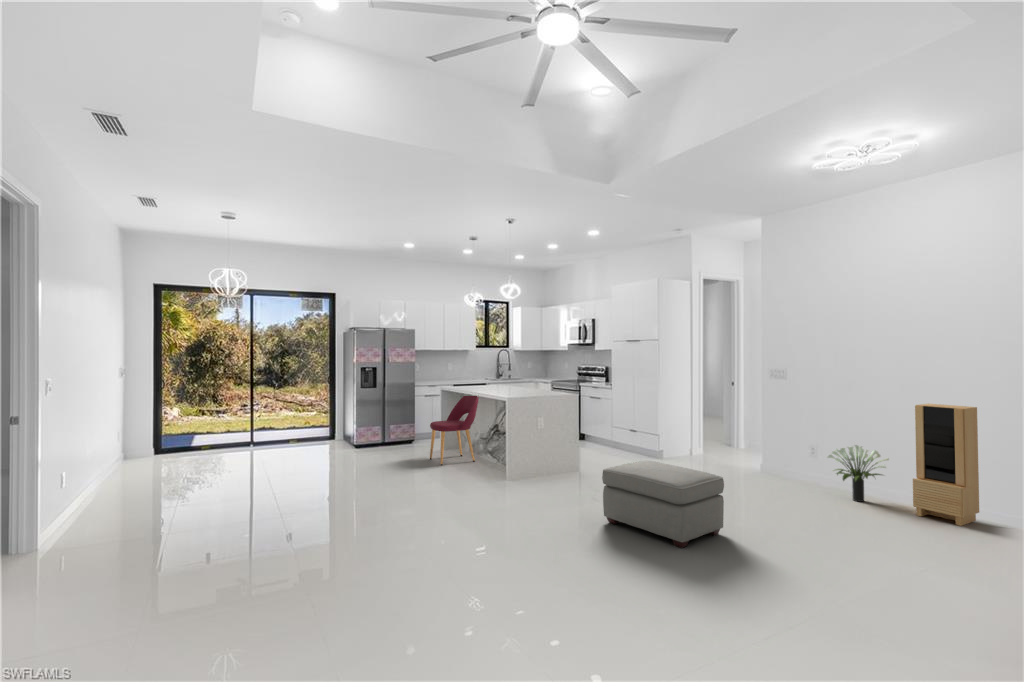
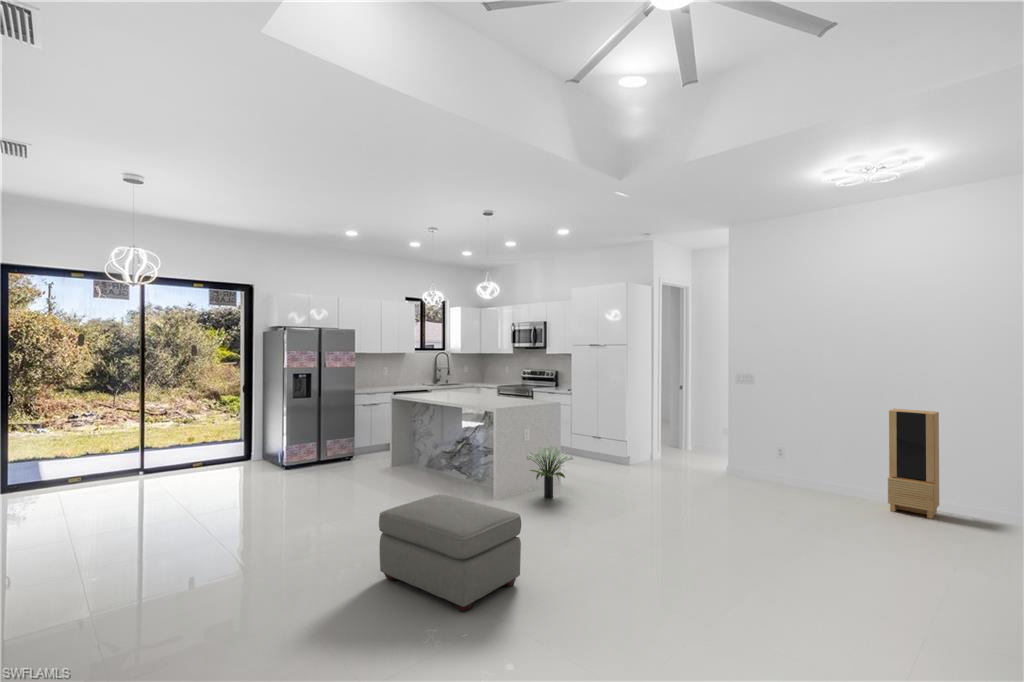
dining chair: present [430,396,479,465] -> none [387,400,445,486]
potted plant: present [828,445,889,502] -> present [527,446,573,498]
ottoman: present [602,461,724,548] -> present [379,495,521,612]

